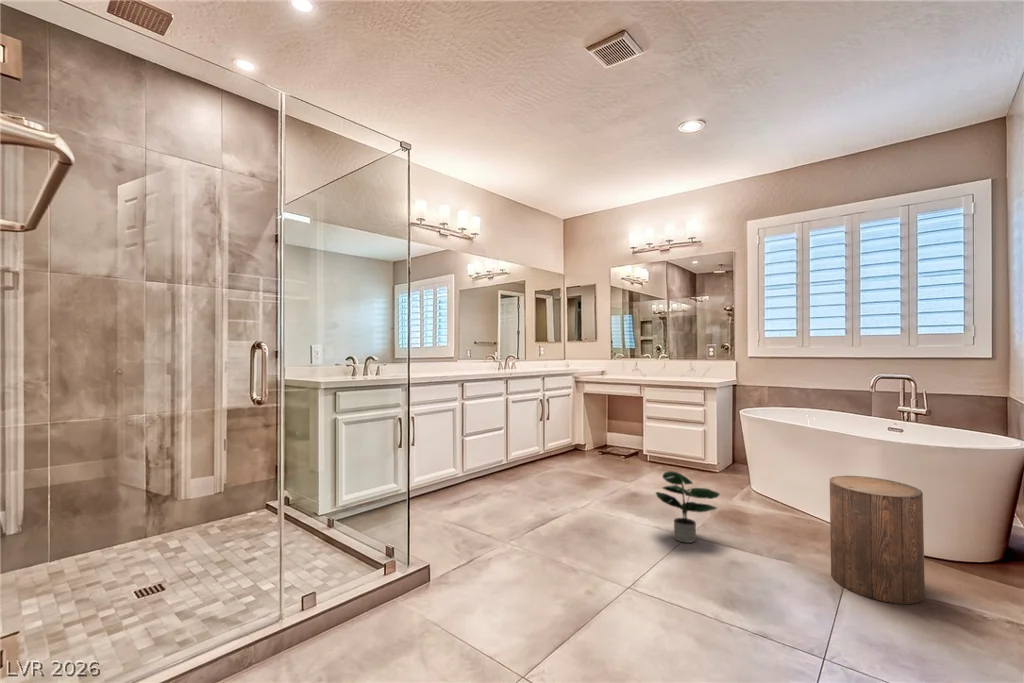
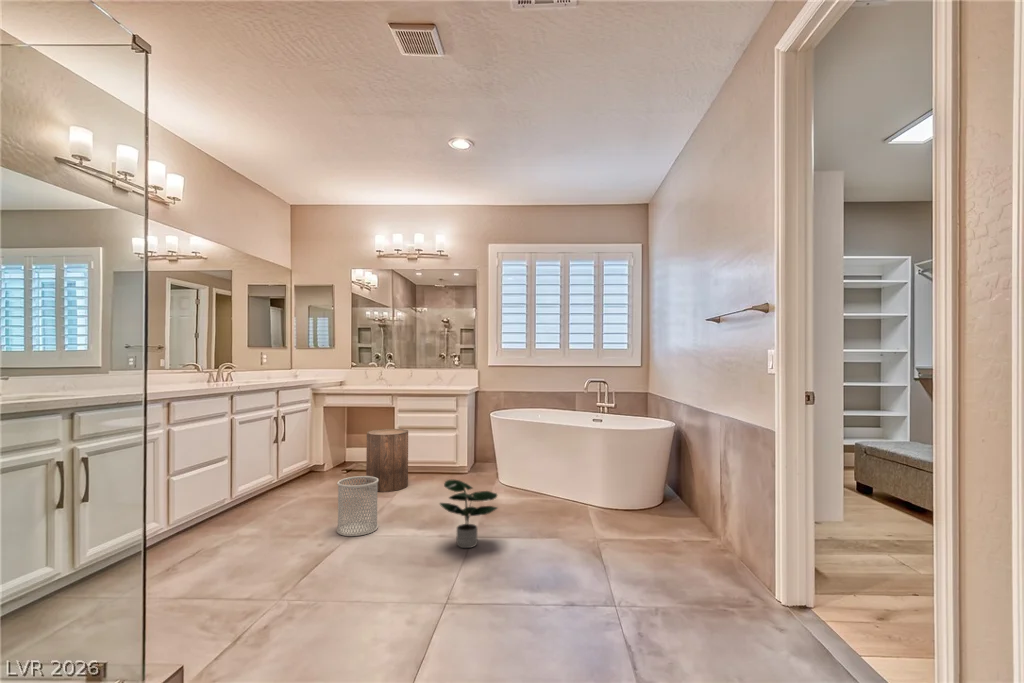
wastebasket: none [574,456,609,508] -> present [337,476,379,536]
stool: present [830,476,925,604] -> present [366,429,408,492]

